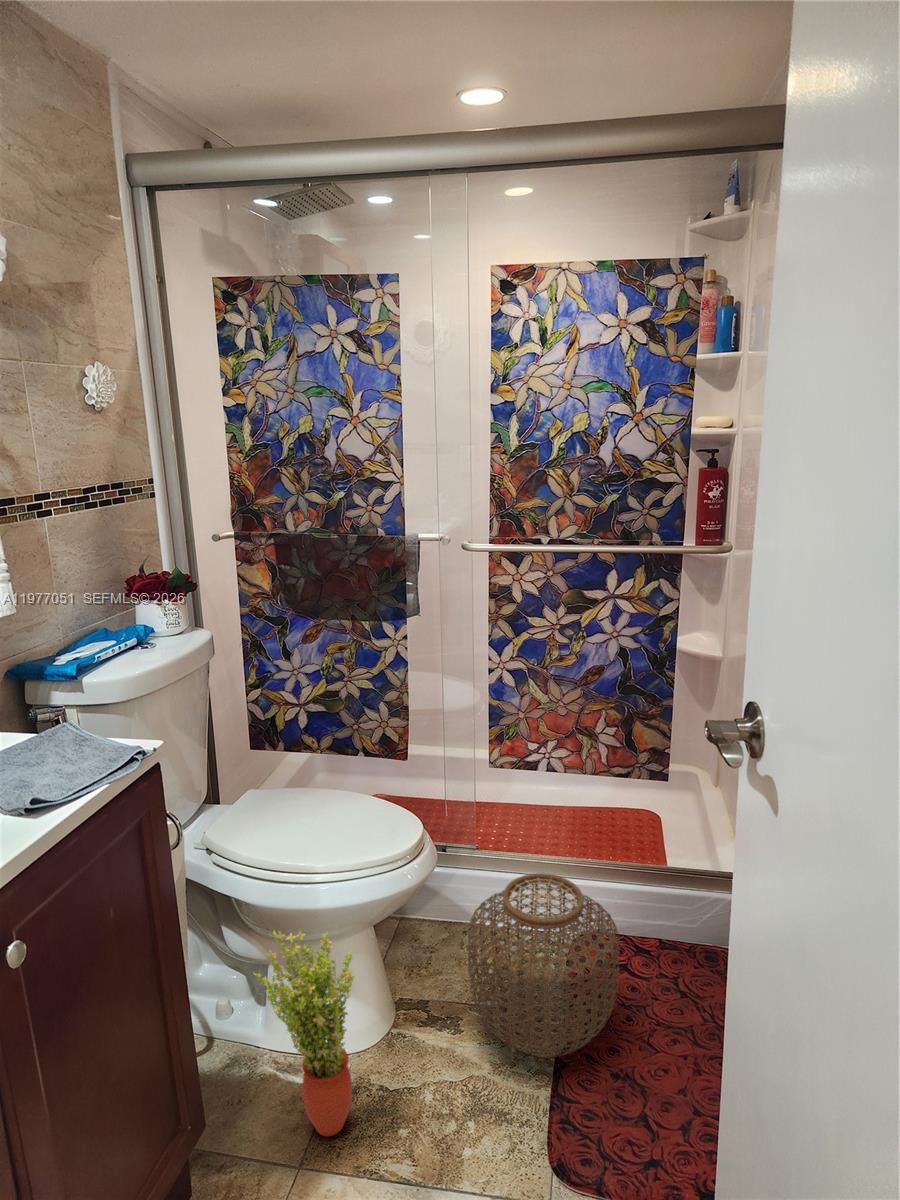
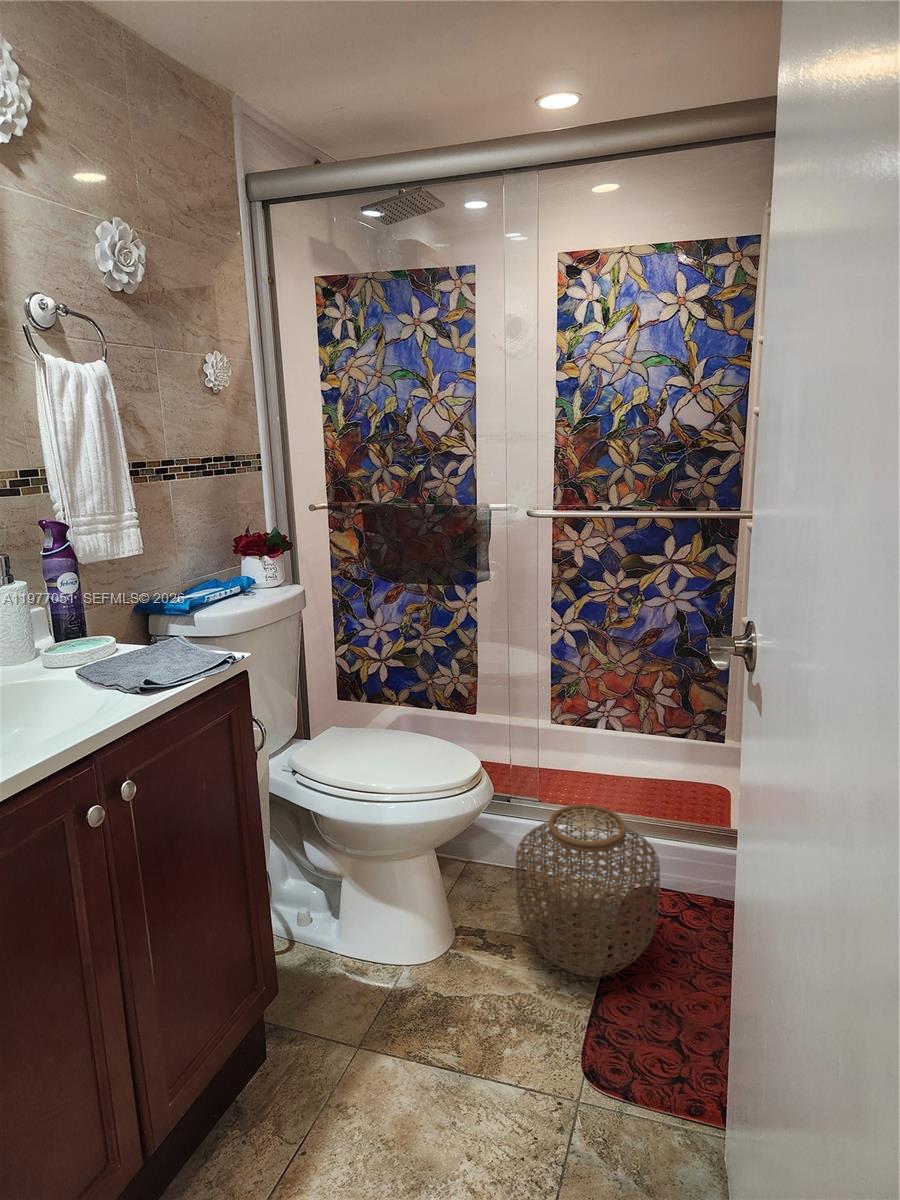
potted plant: present [254,927,355,1136] -> none [311,827,403,1025]

